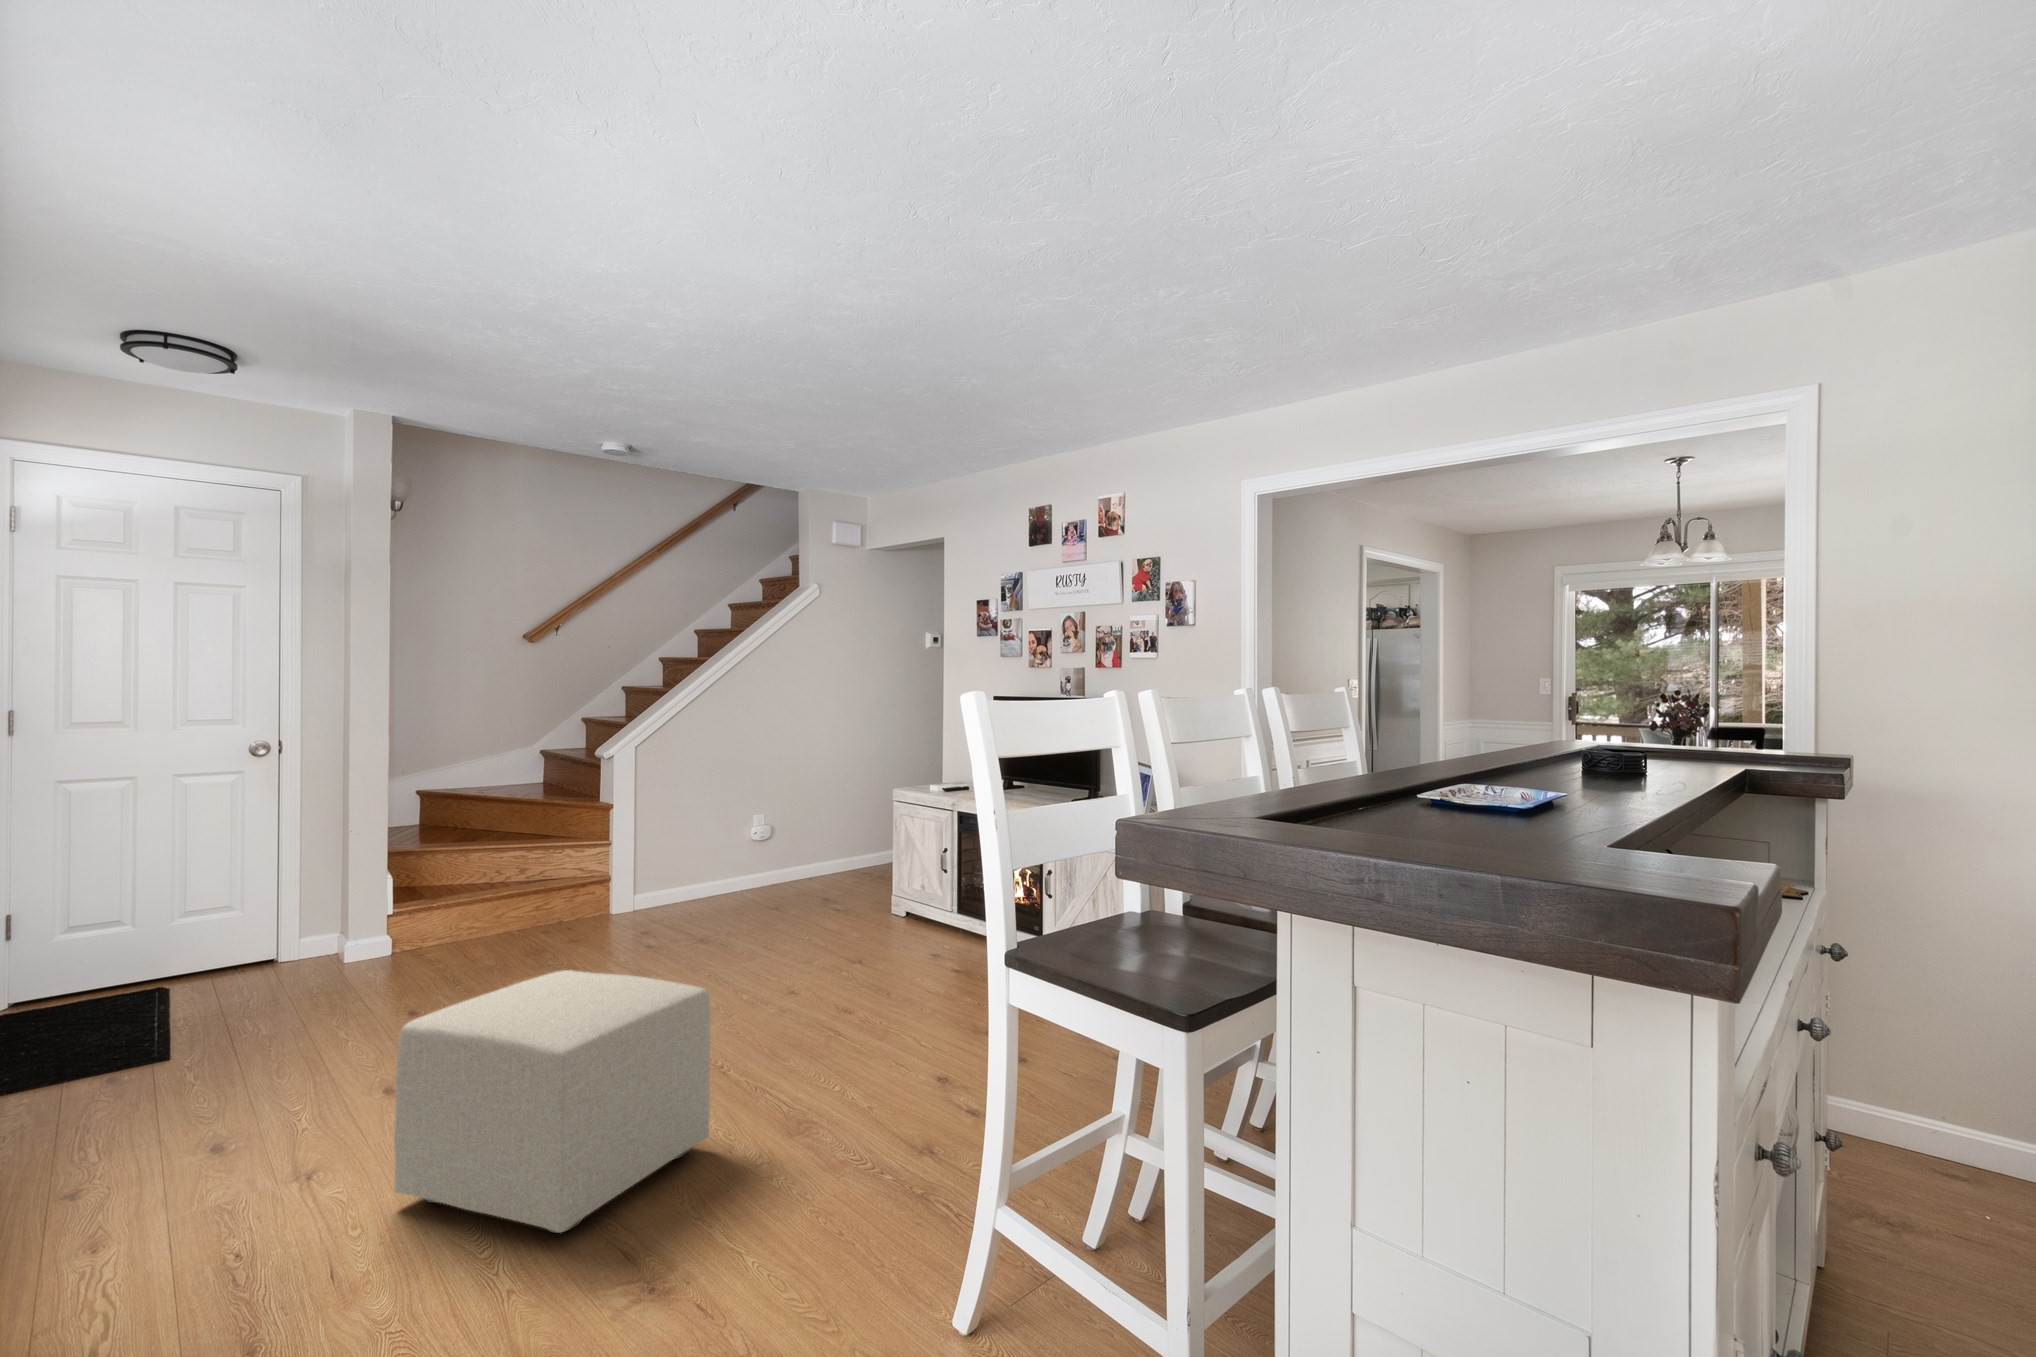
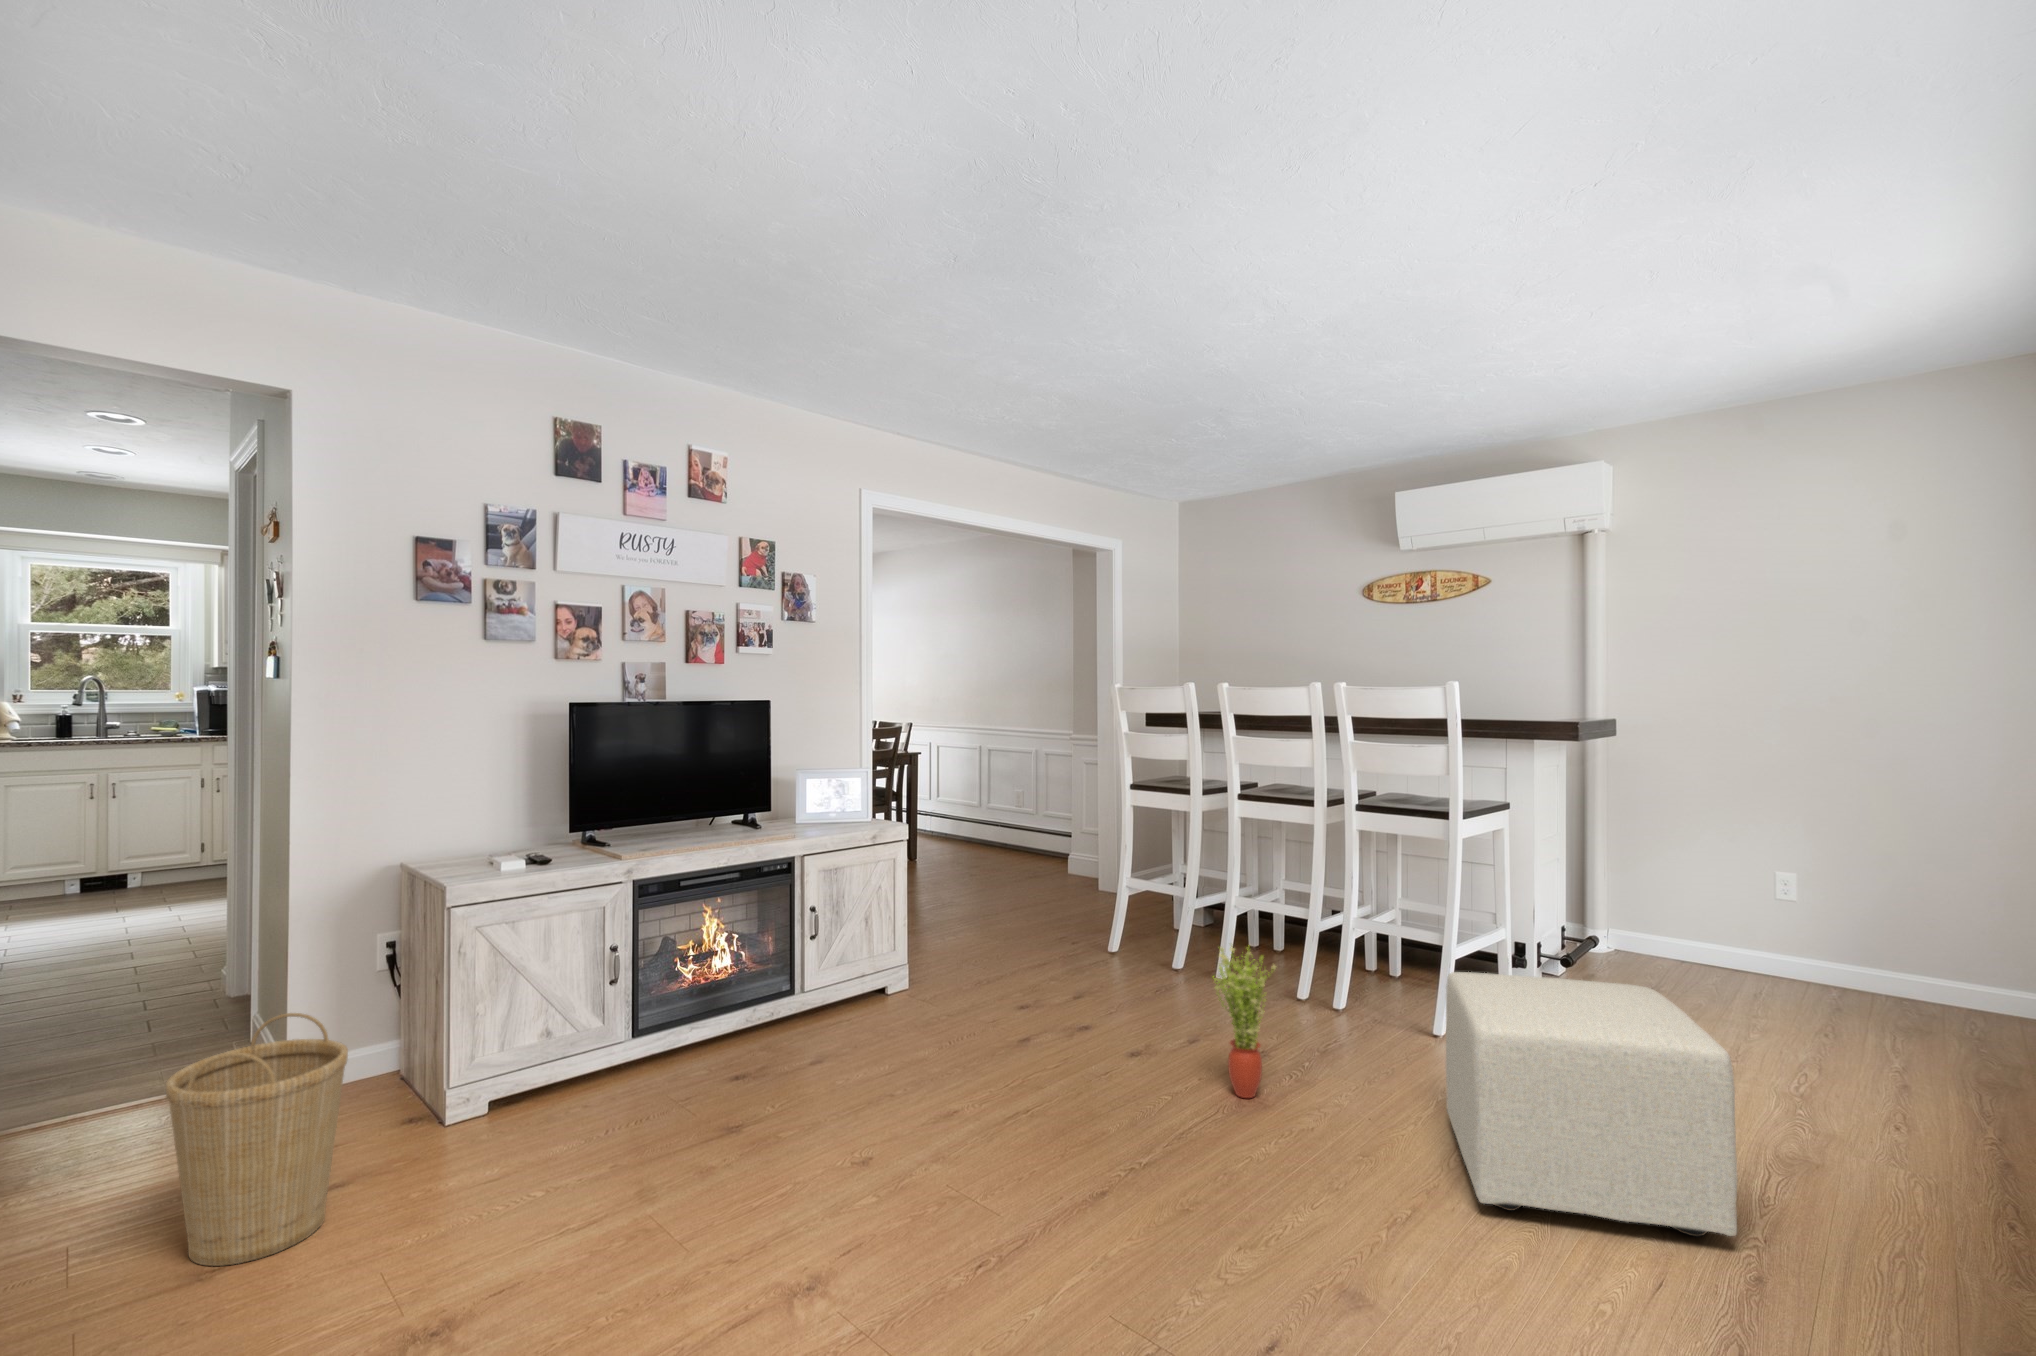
basket: none [780,825,839,913] -> present [166,1013,348,1266]
potted plant: none [801,926,847,1079] -> present [1213,946,1276,1098]

